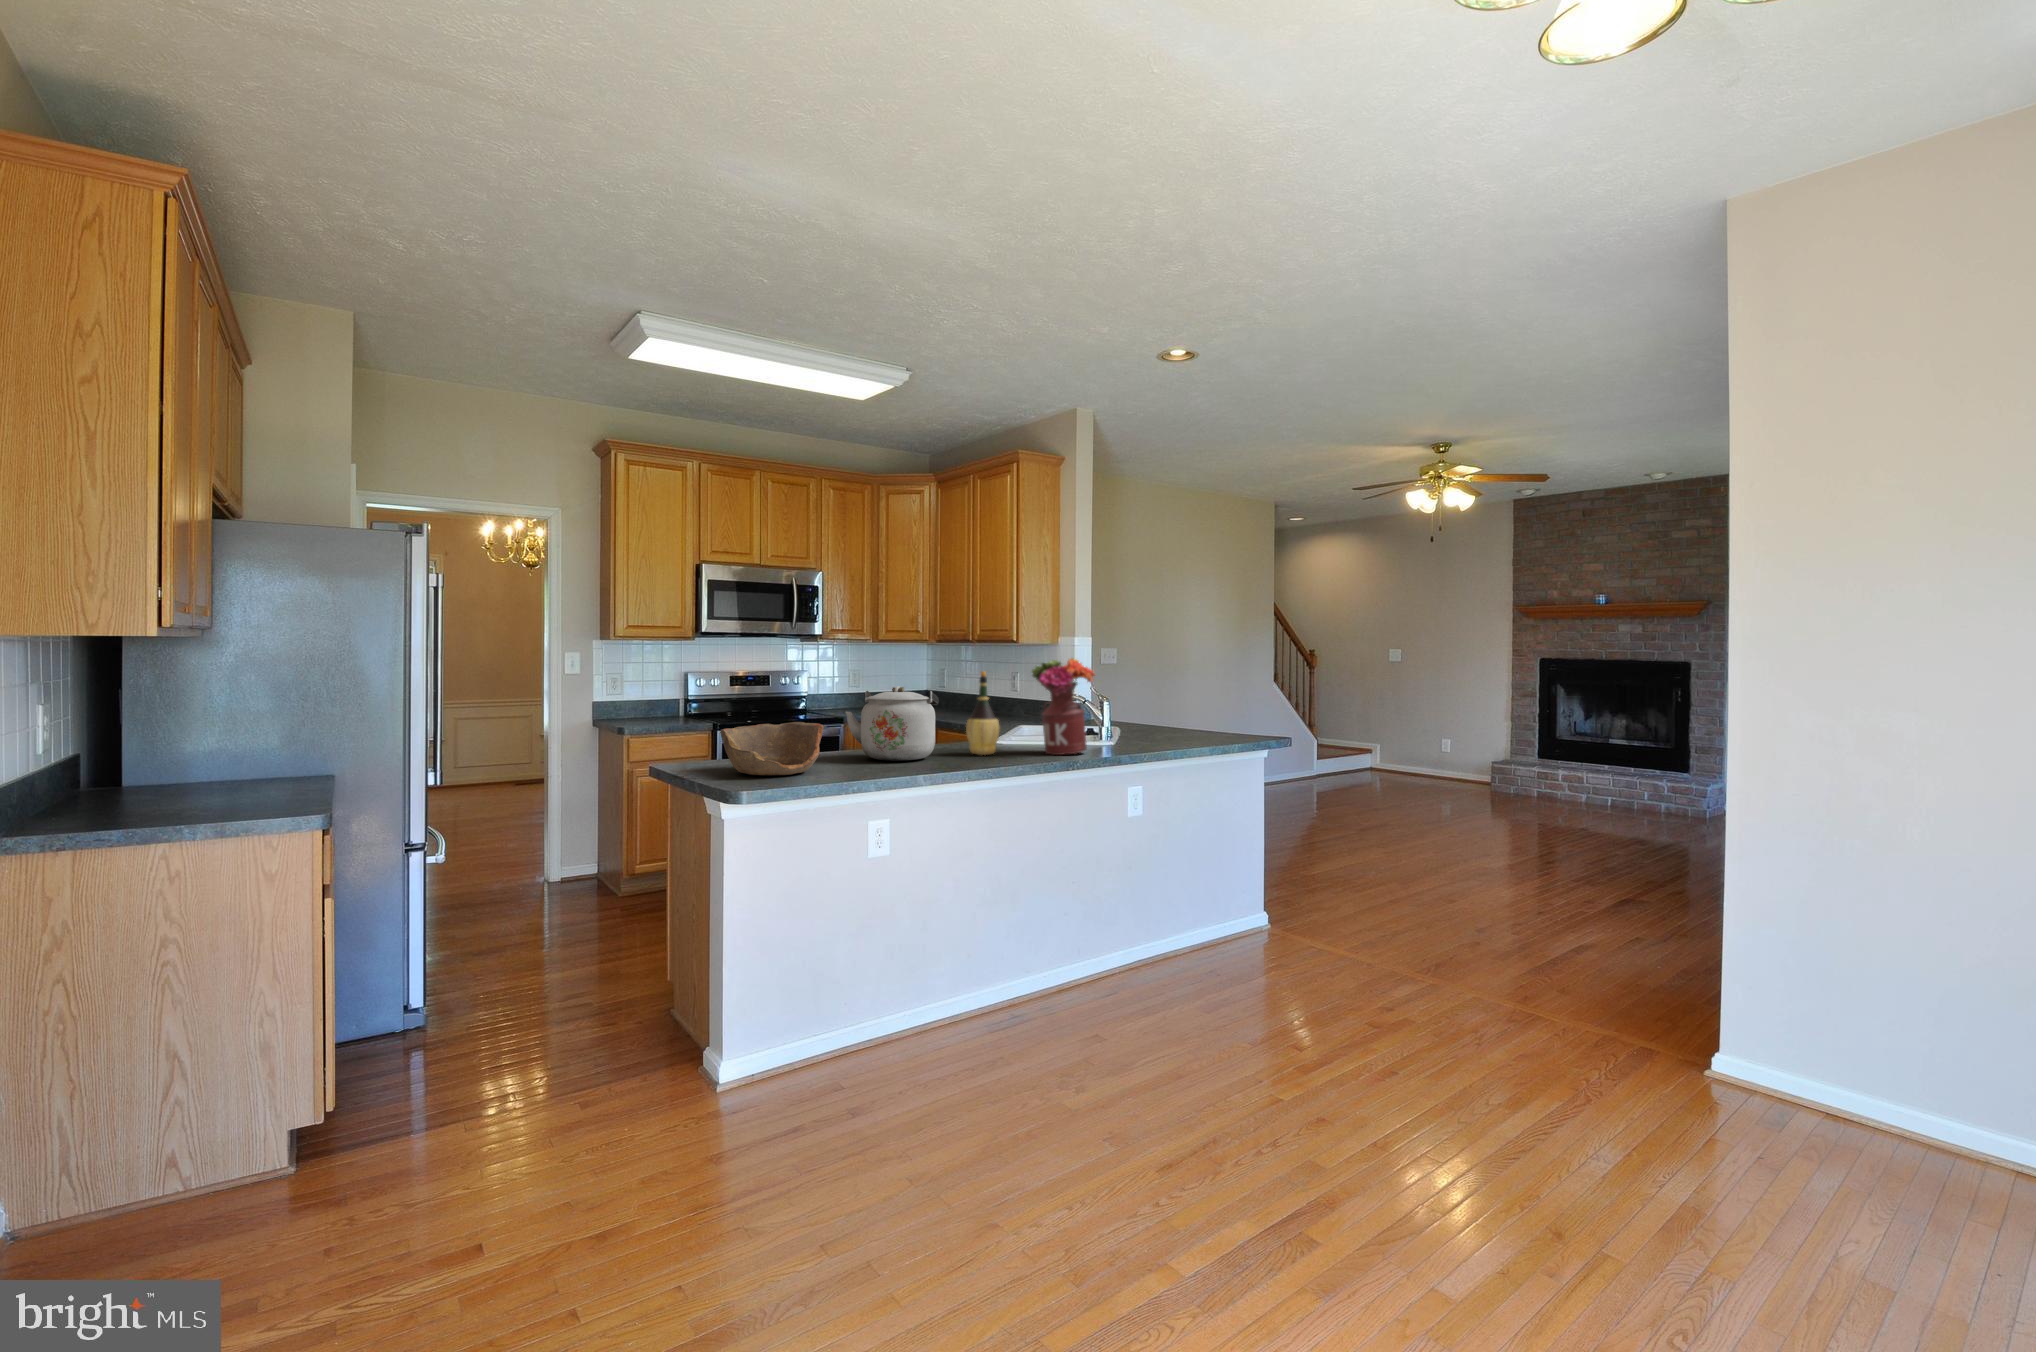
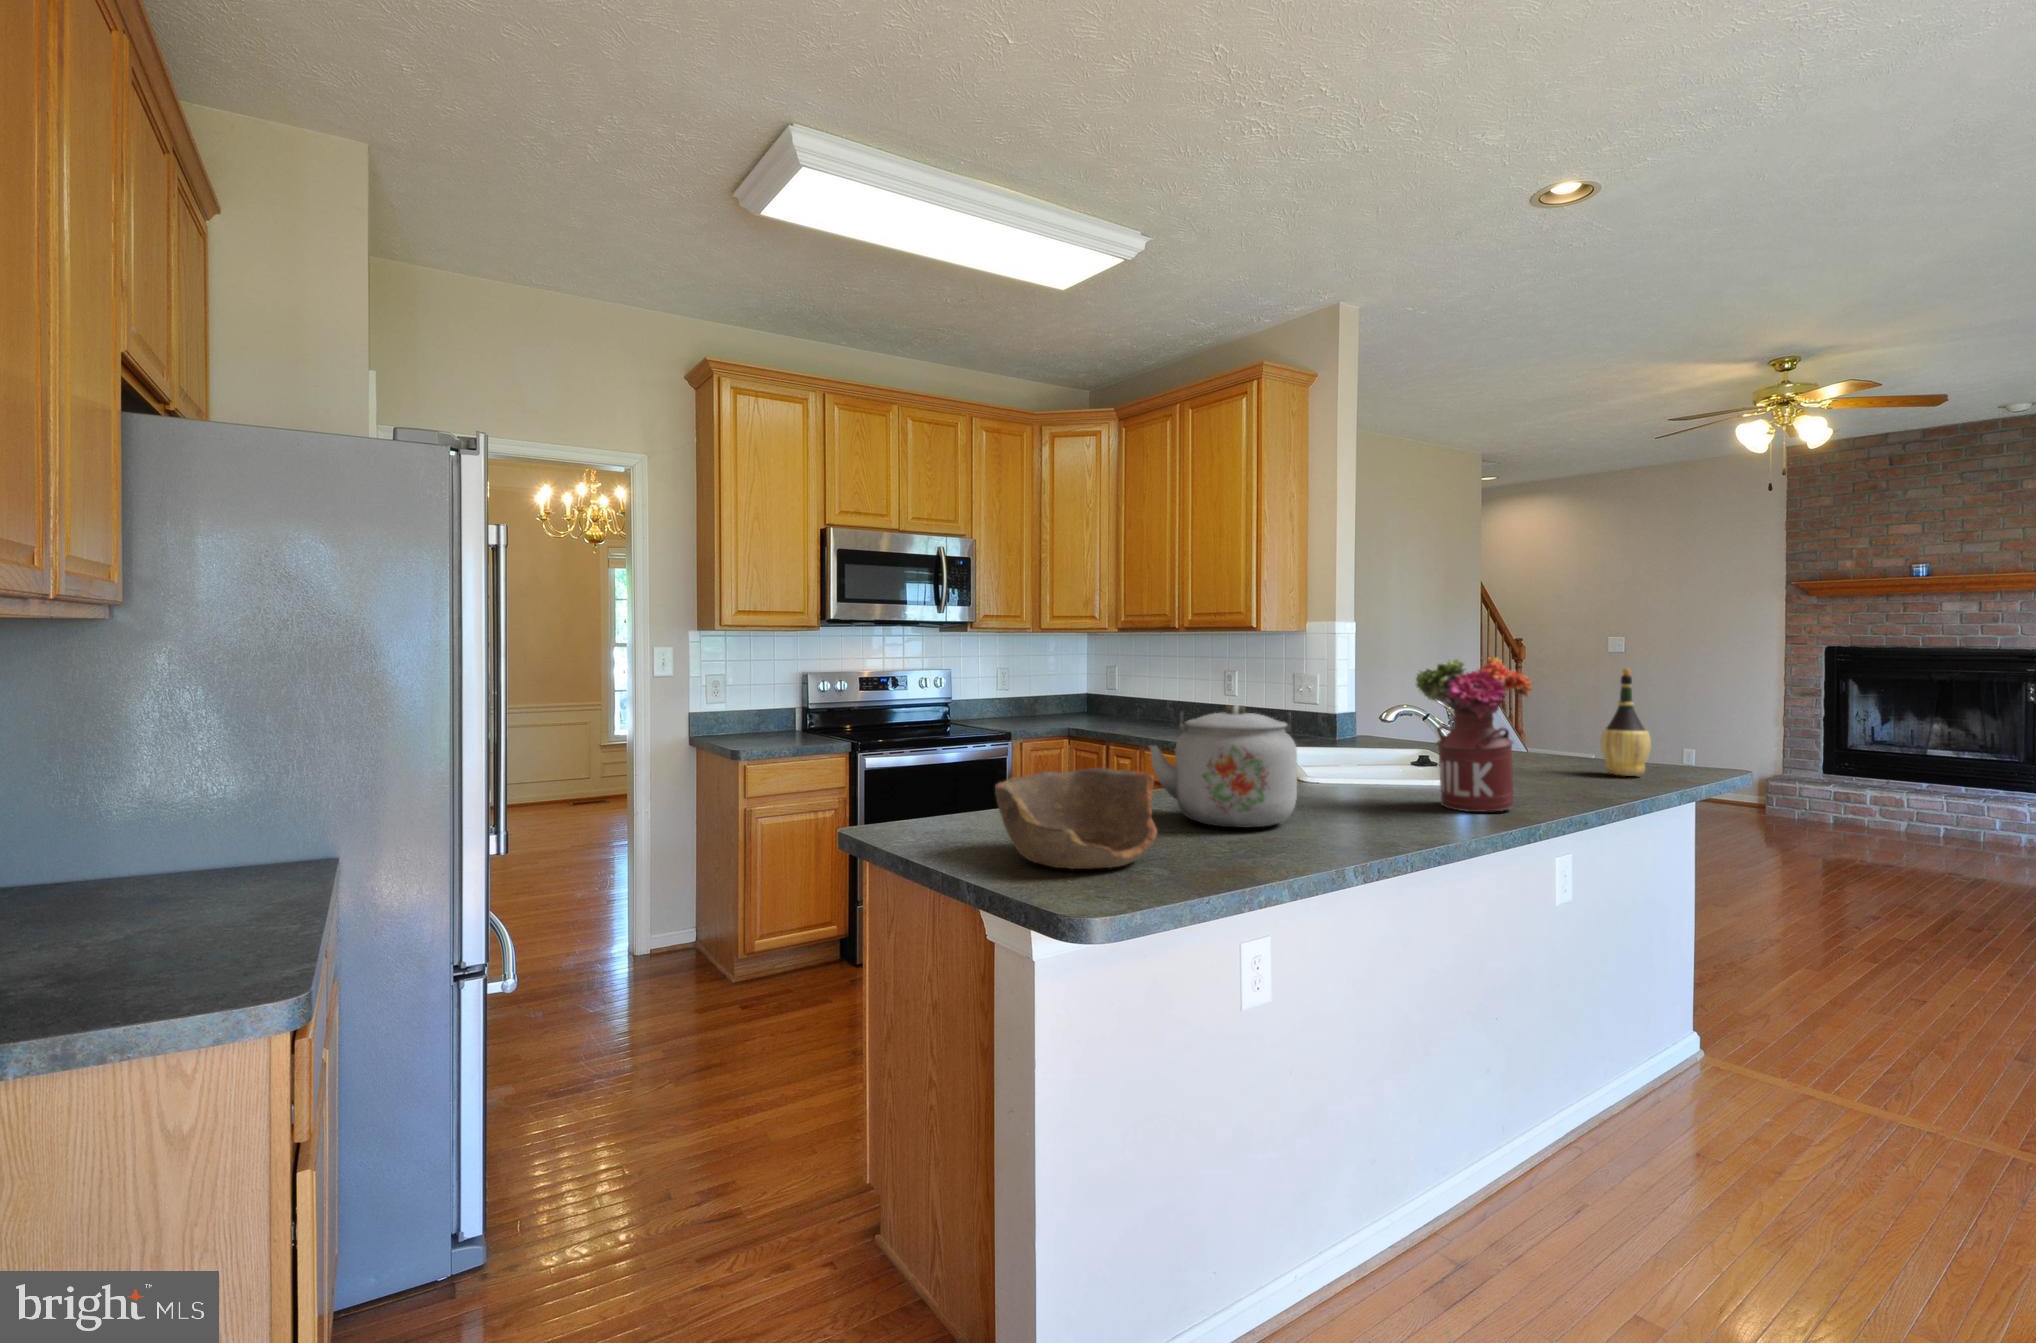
wine bottle: present [966,671,1000,755] -> present [1600,669,1651,776]

